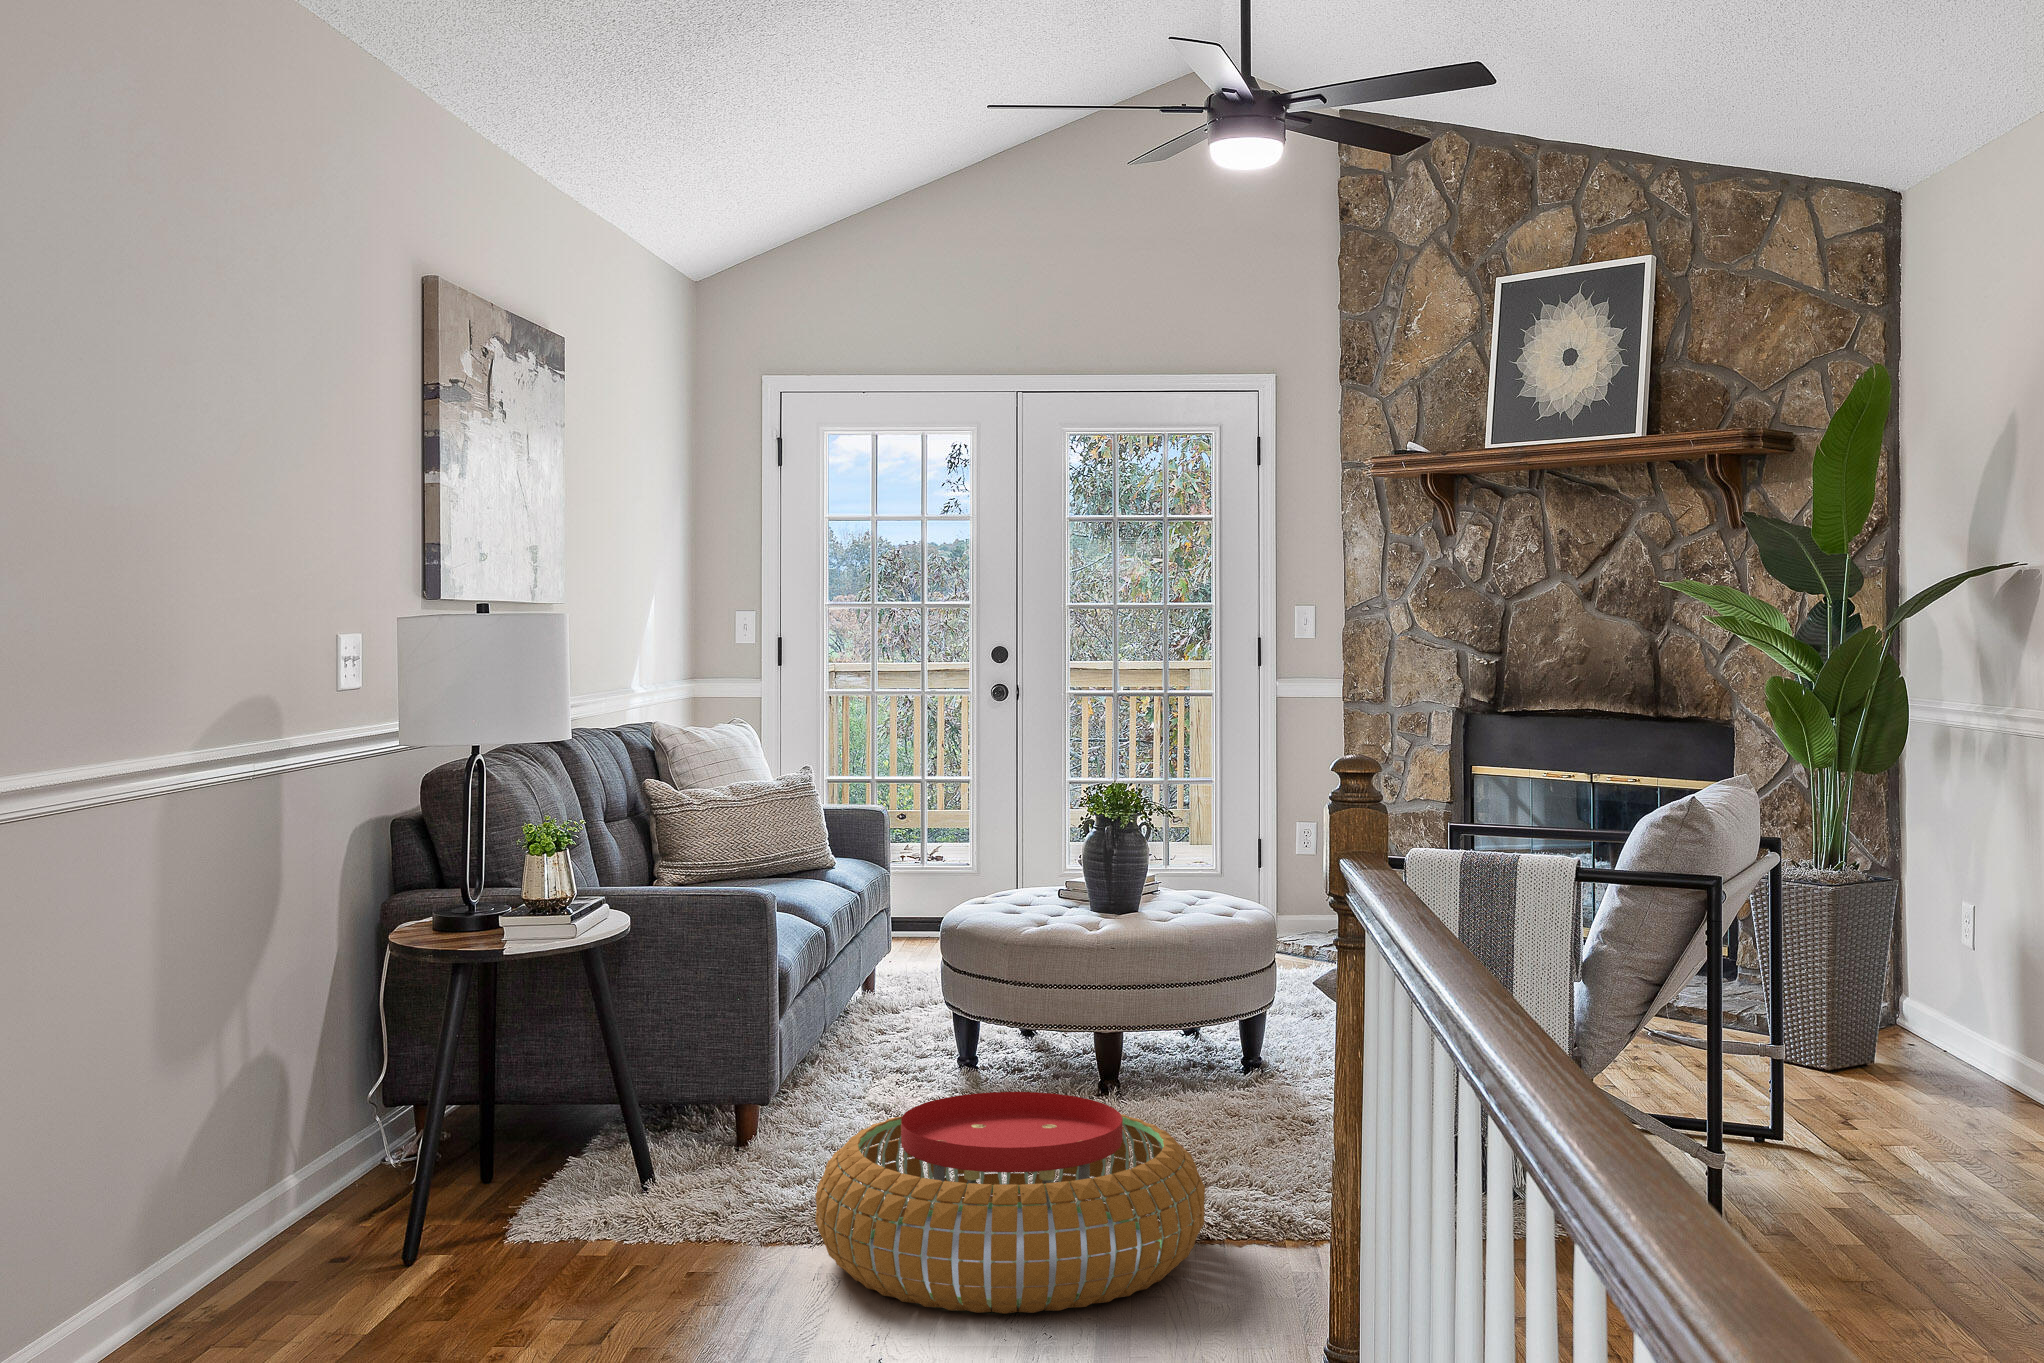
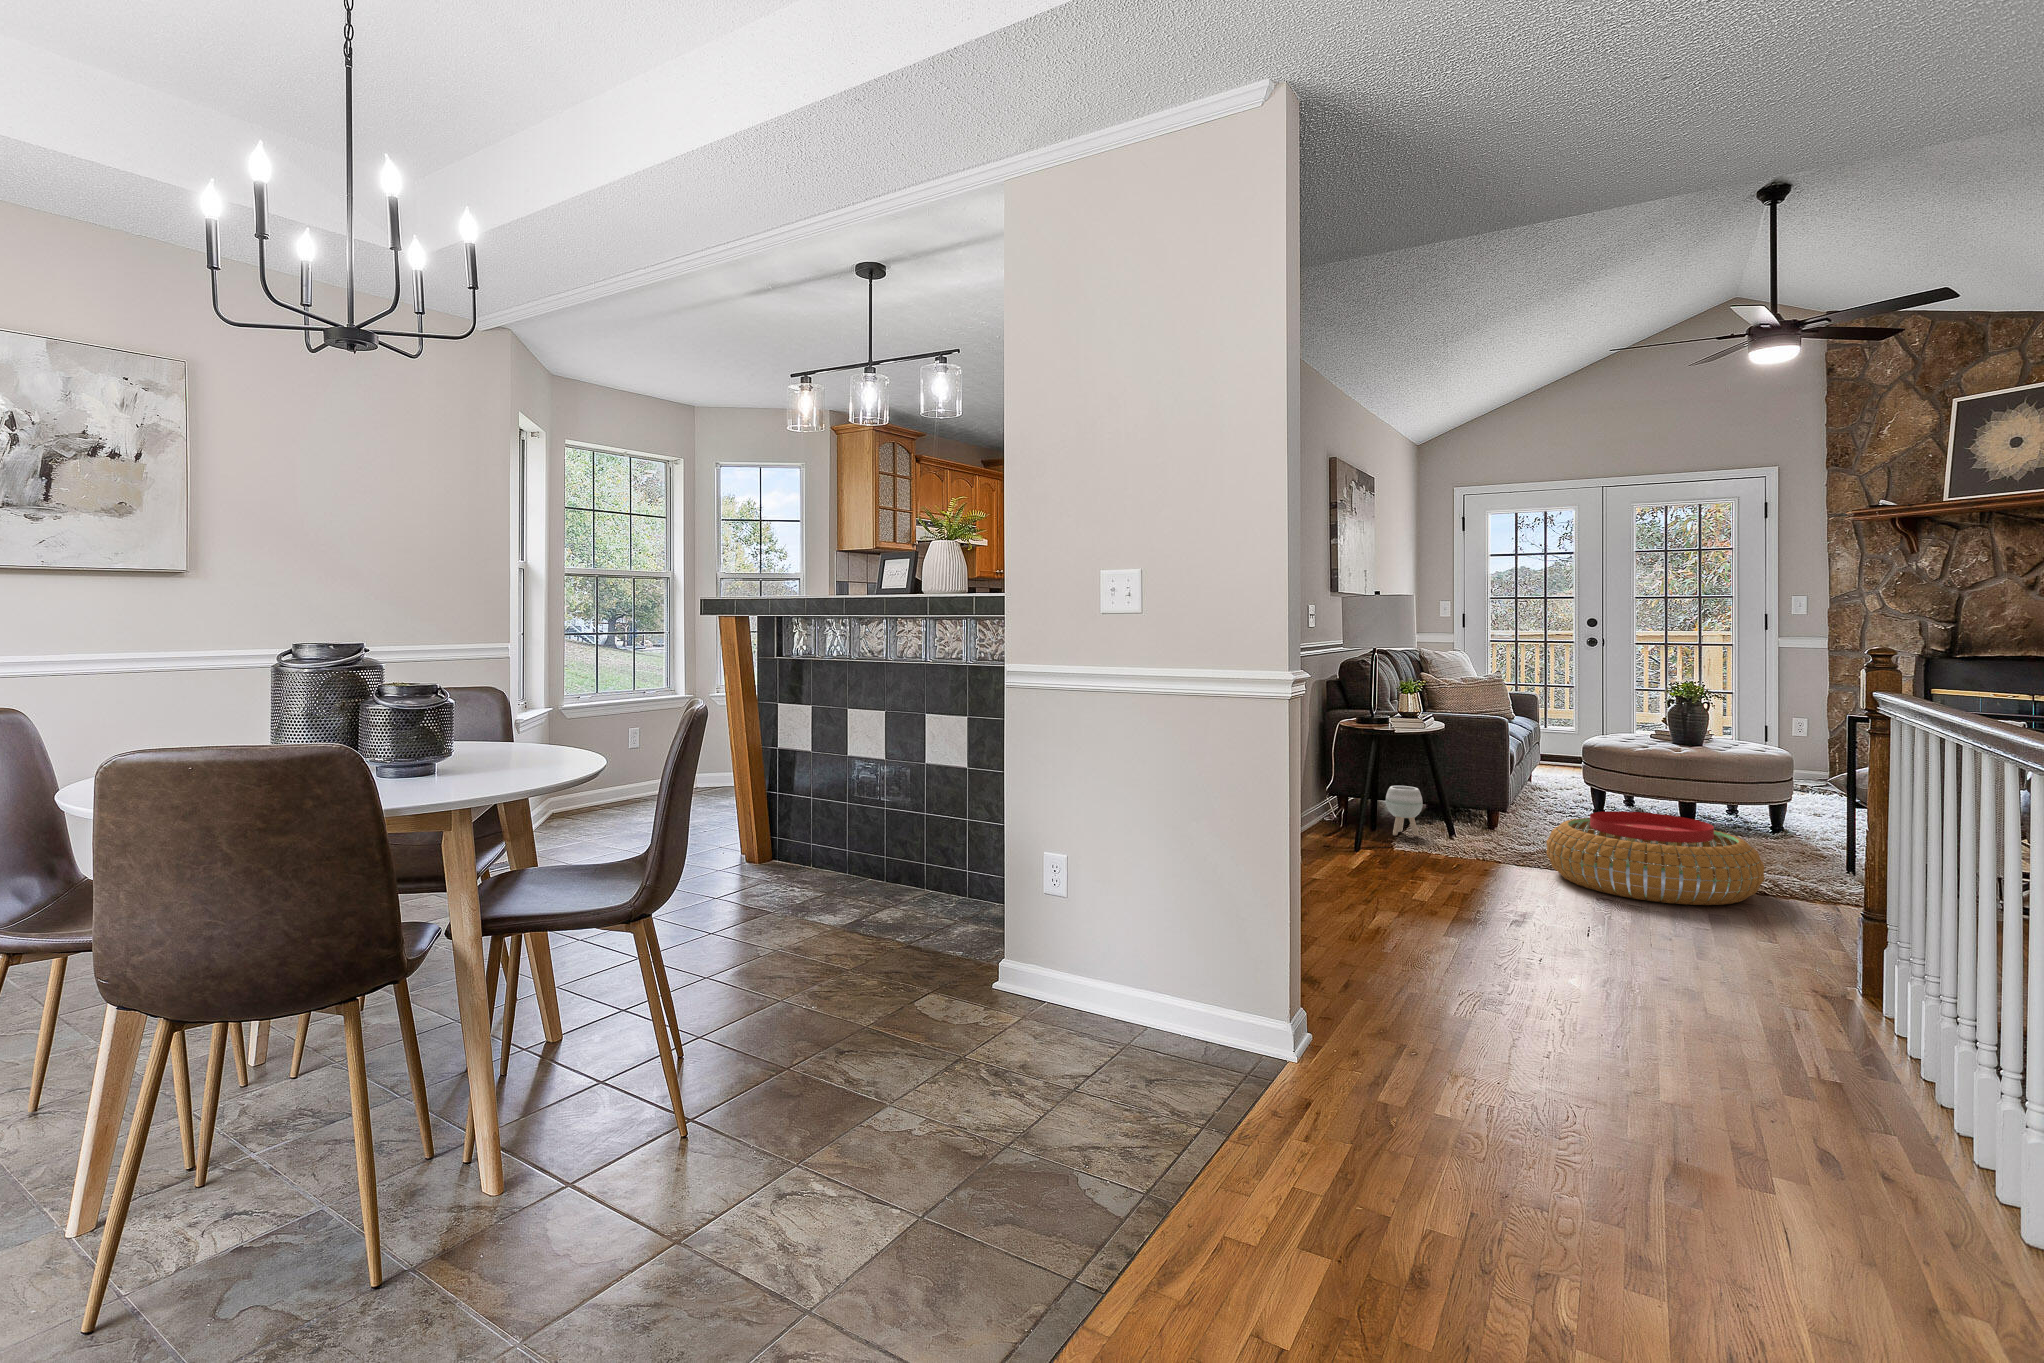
planter: none [508,1065,591,1189] -> present [1386,786,1423,836]

